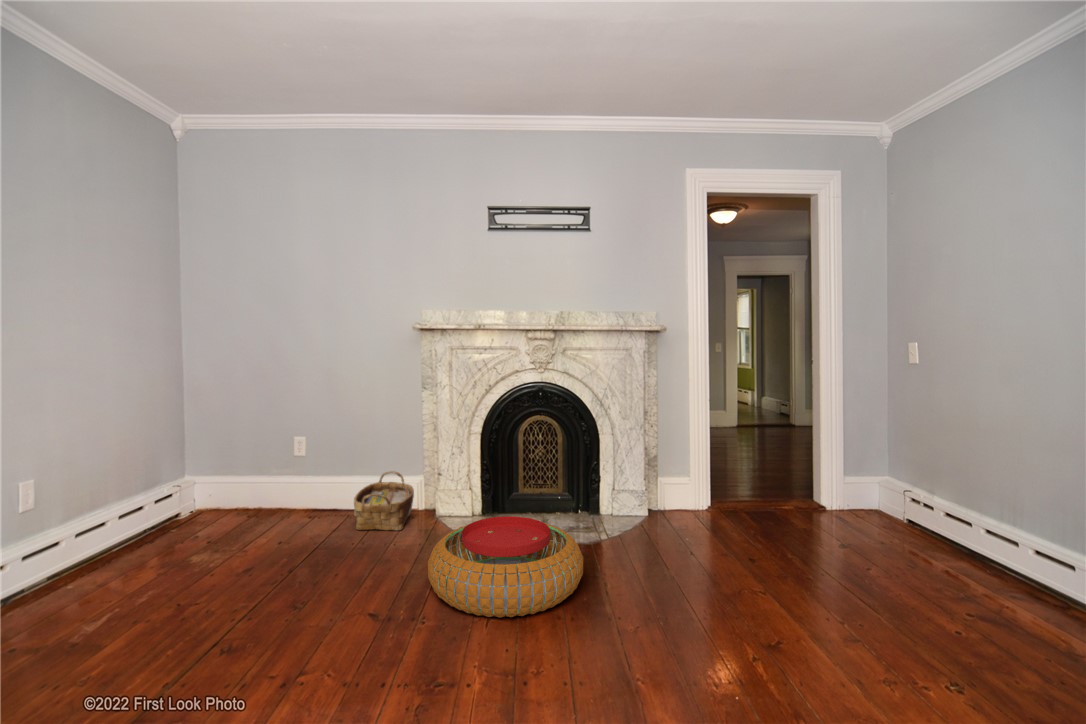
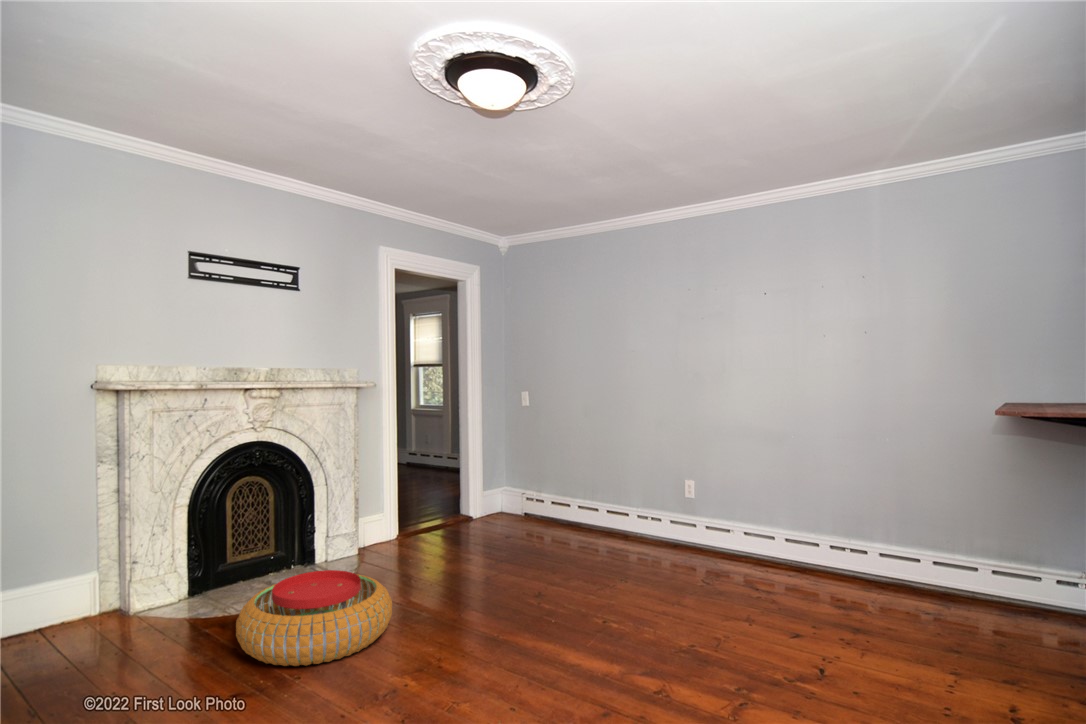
woven basket: present [354,471,414,531] -> none [23,574,115,659]

